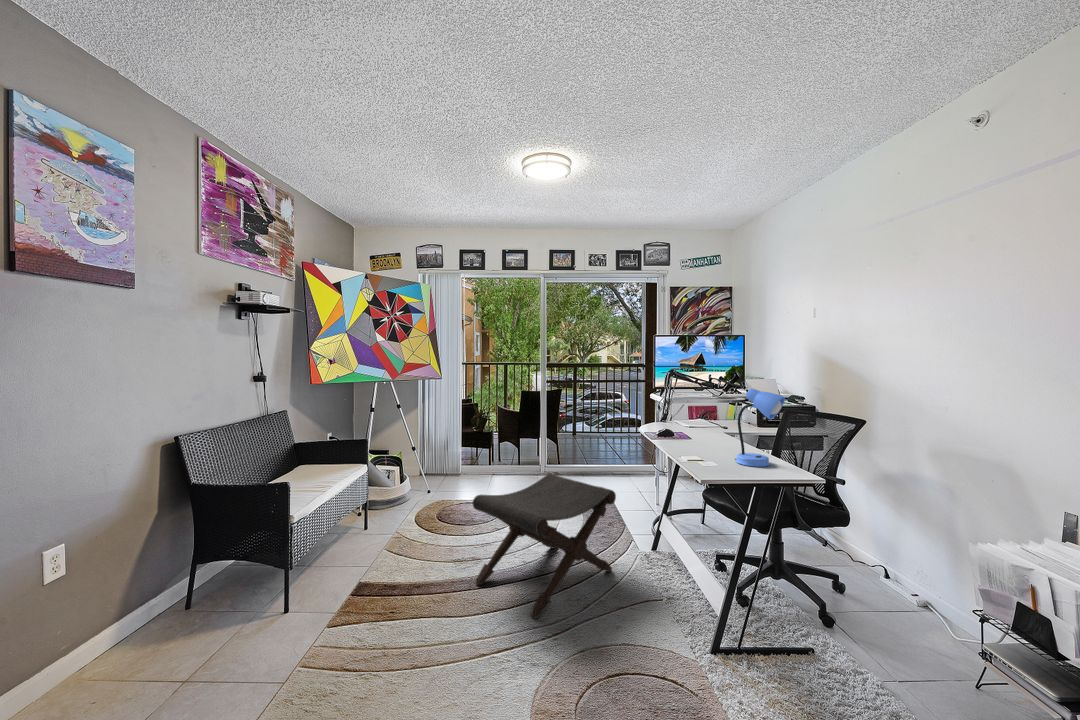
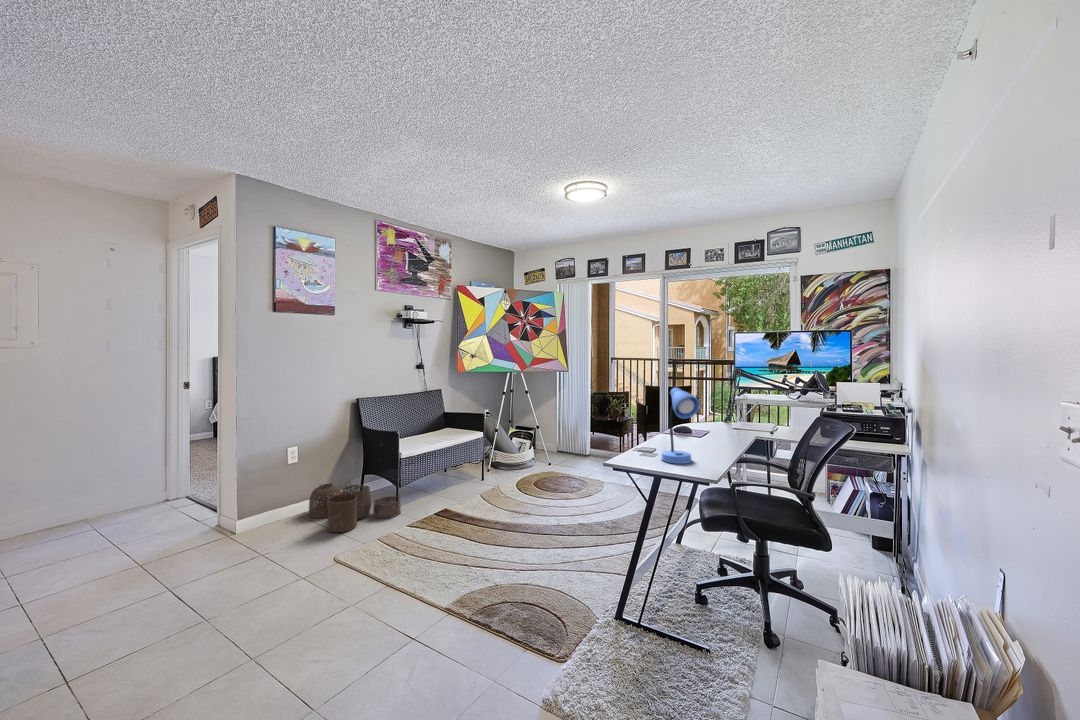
footstool: present [472,474,616,618] -> none [499,456,609,555]
woven basket: none [98,579,301,690] -> present [309,483,401,532]

